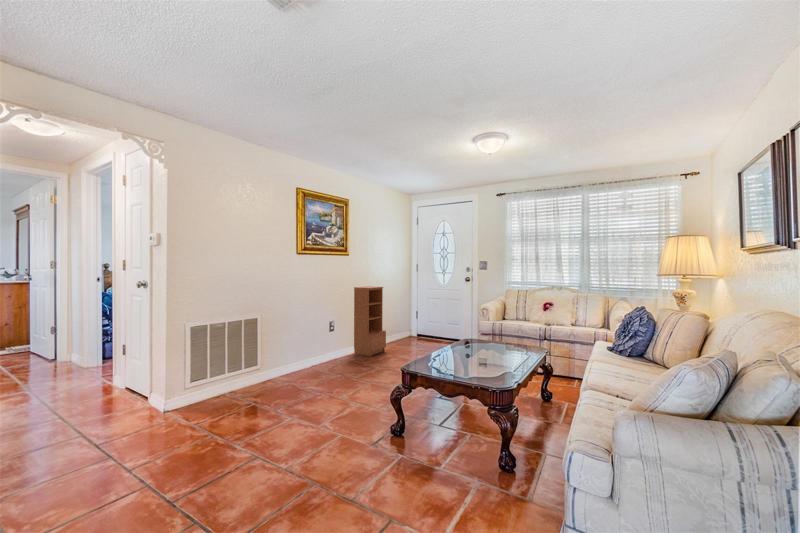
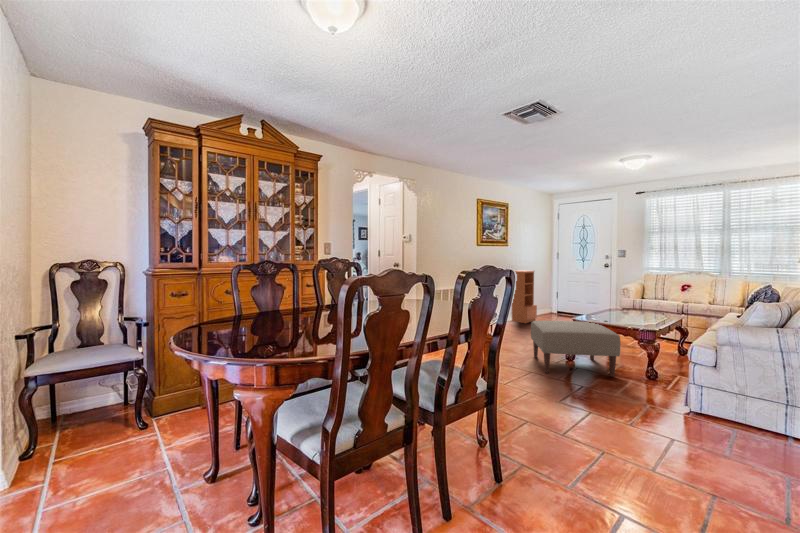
ottoman: none [331,370,460,482] -> present [531,321,620,377]

